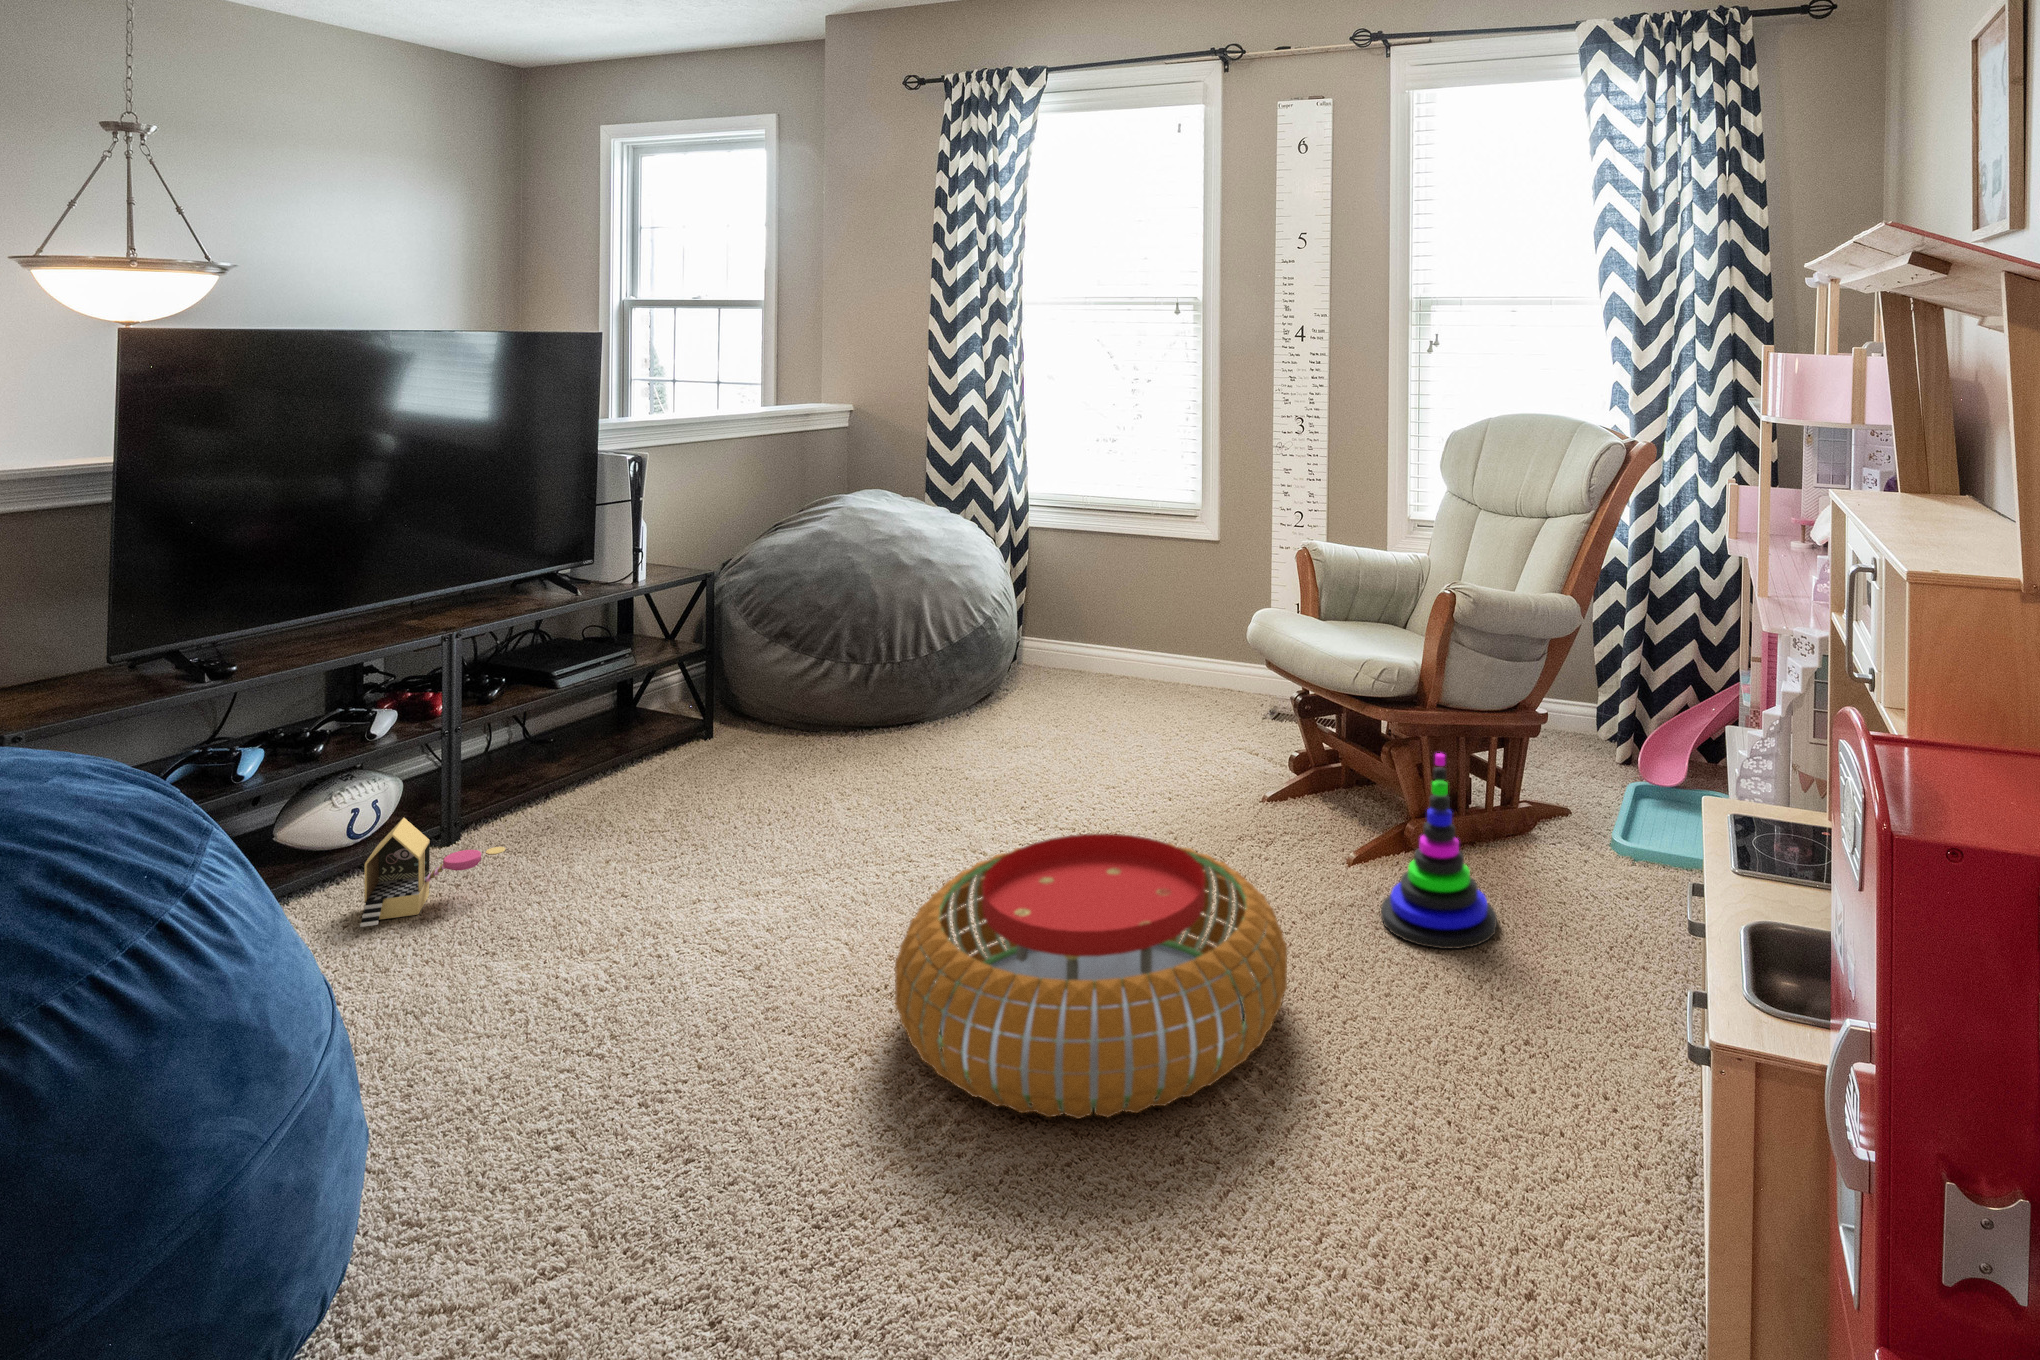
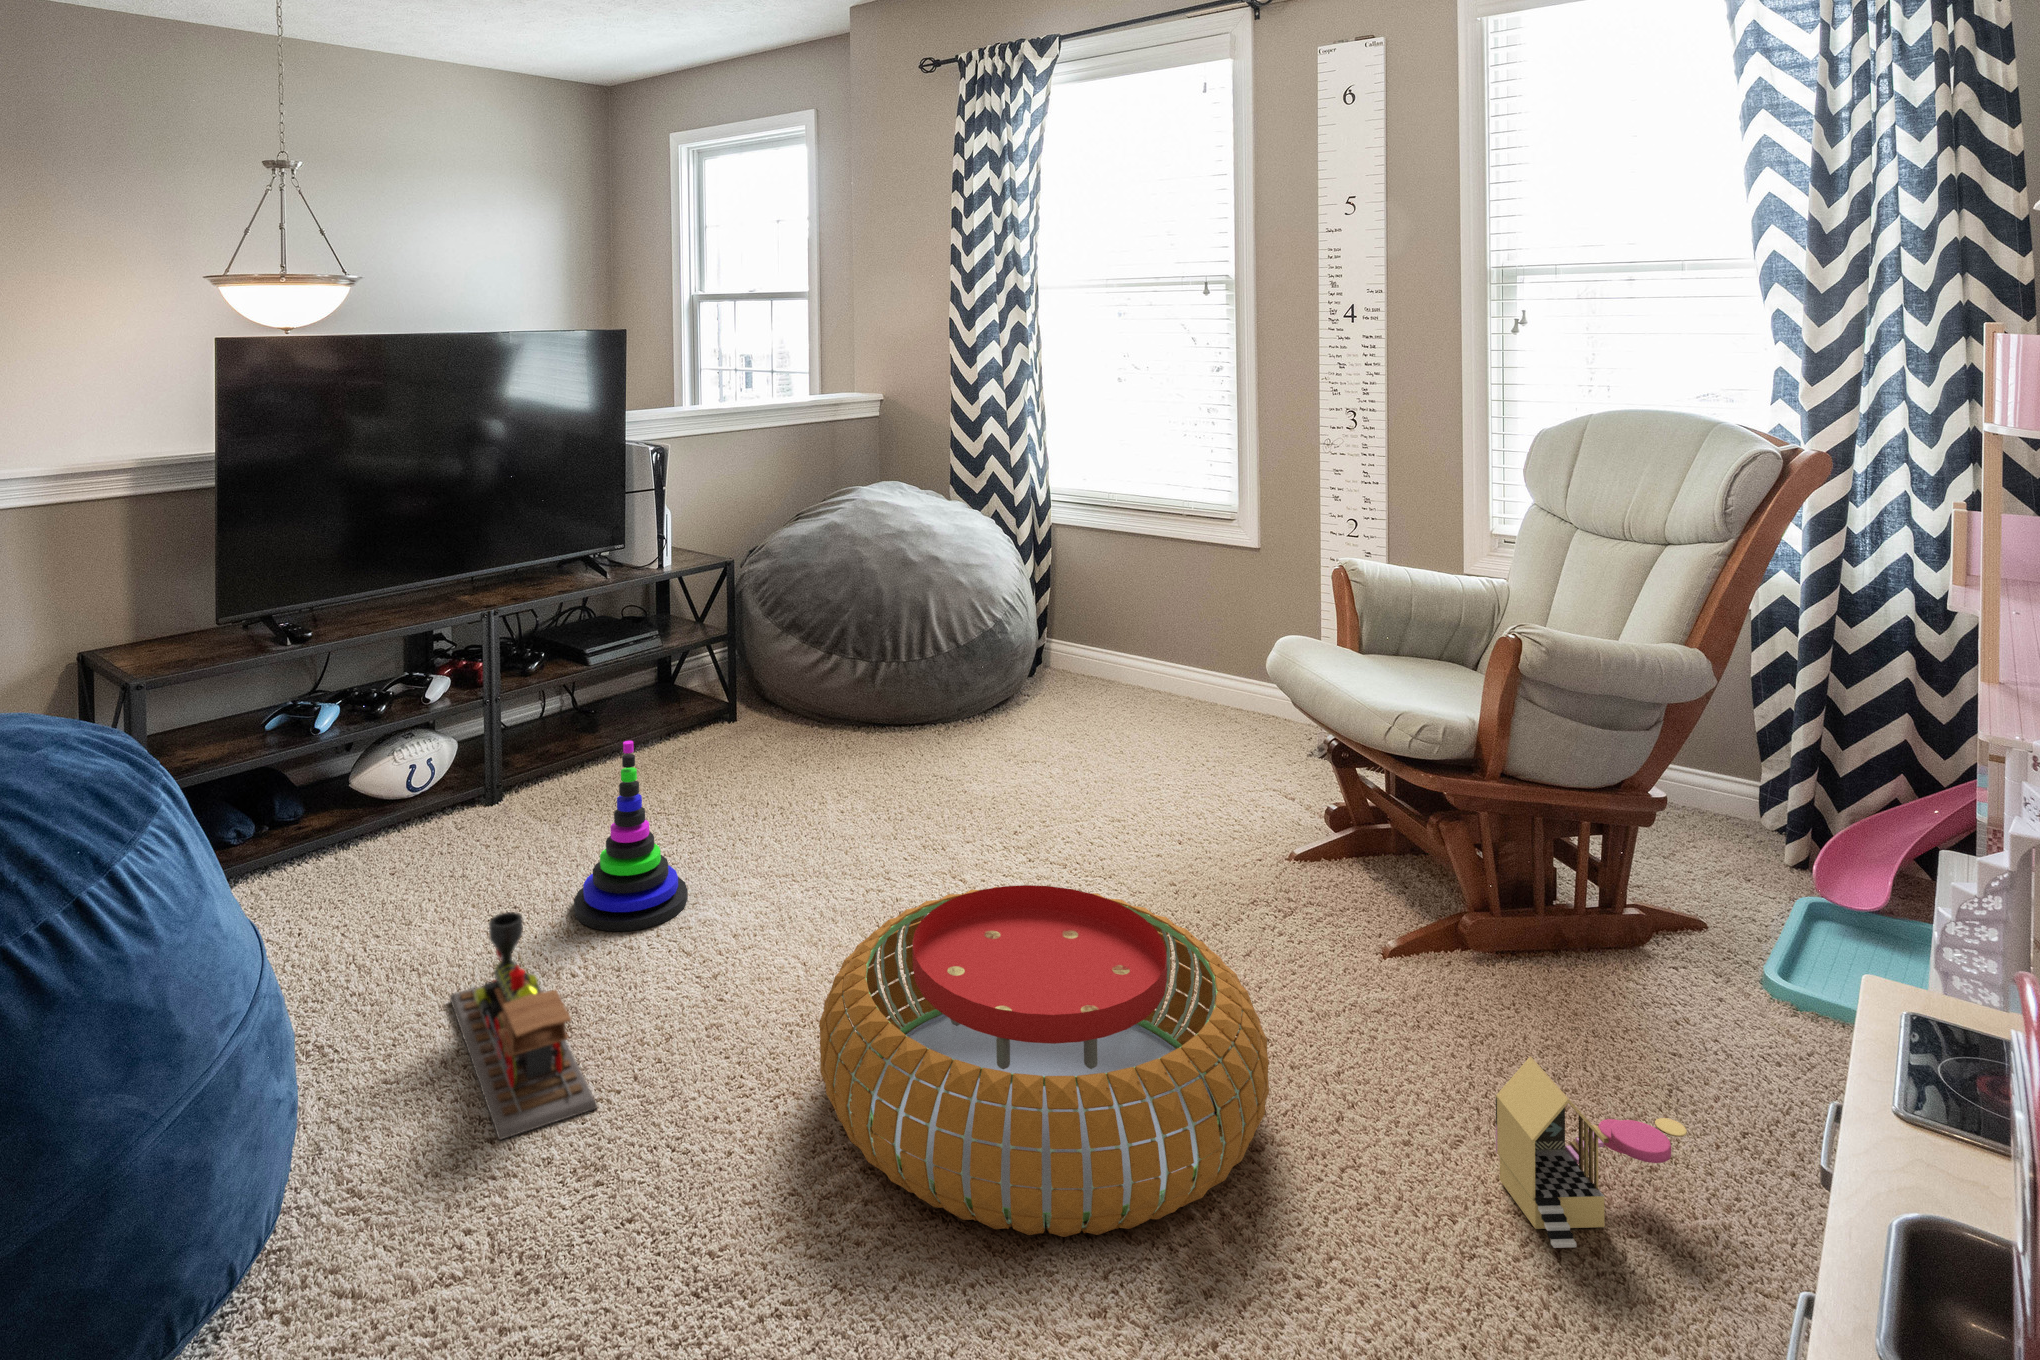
stacking toy: present [1381,753,1497,949] -> present [574,741,688,931]
toy house: present [360,818,505,927] -> present [1496,1056,1687,1248]
toy train: none [466,926,668,1143] -> present [450,912,597,1140]

